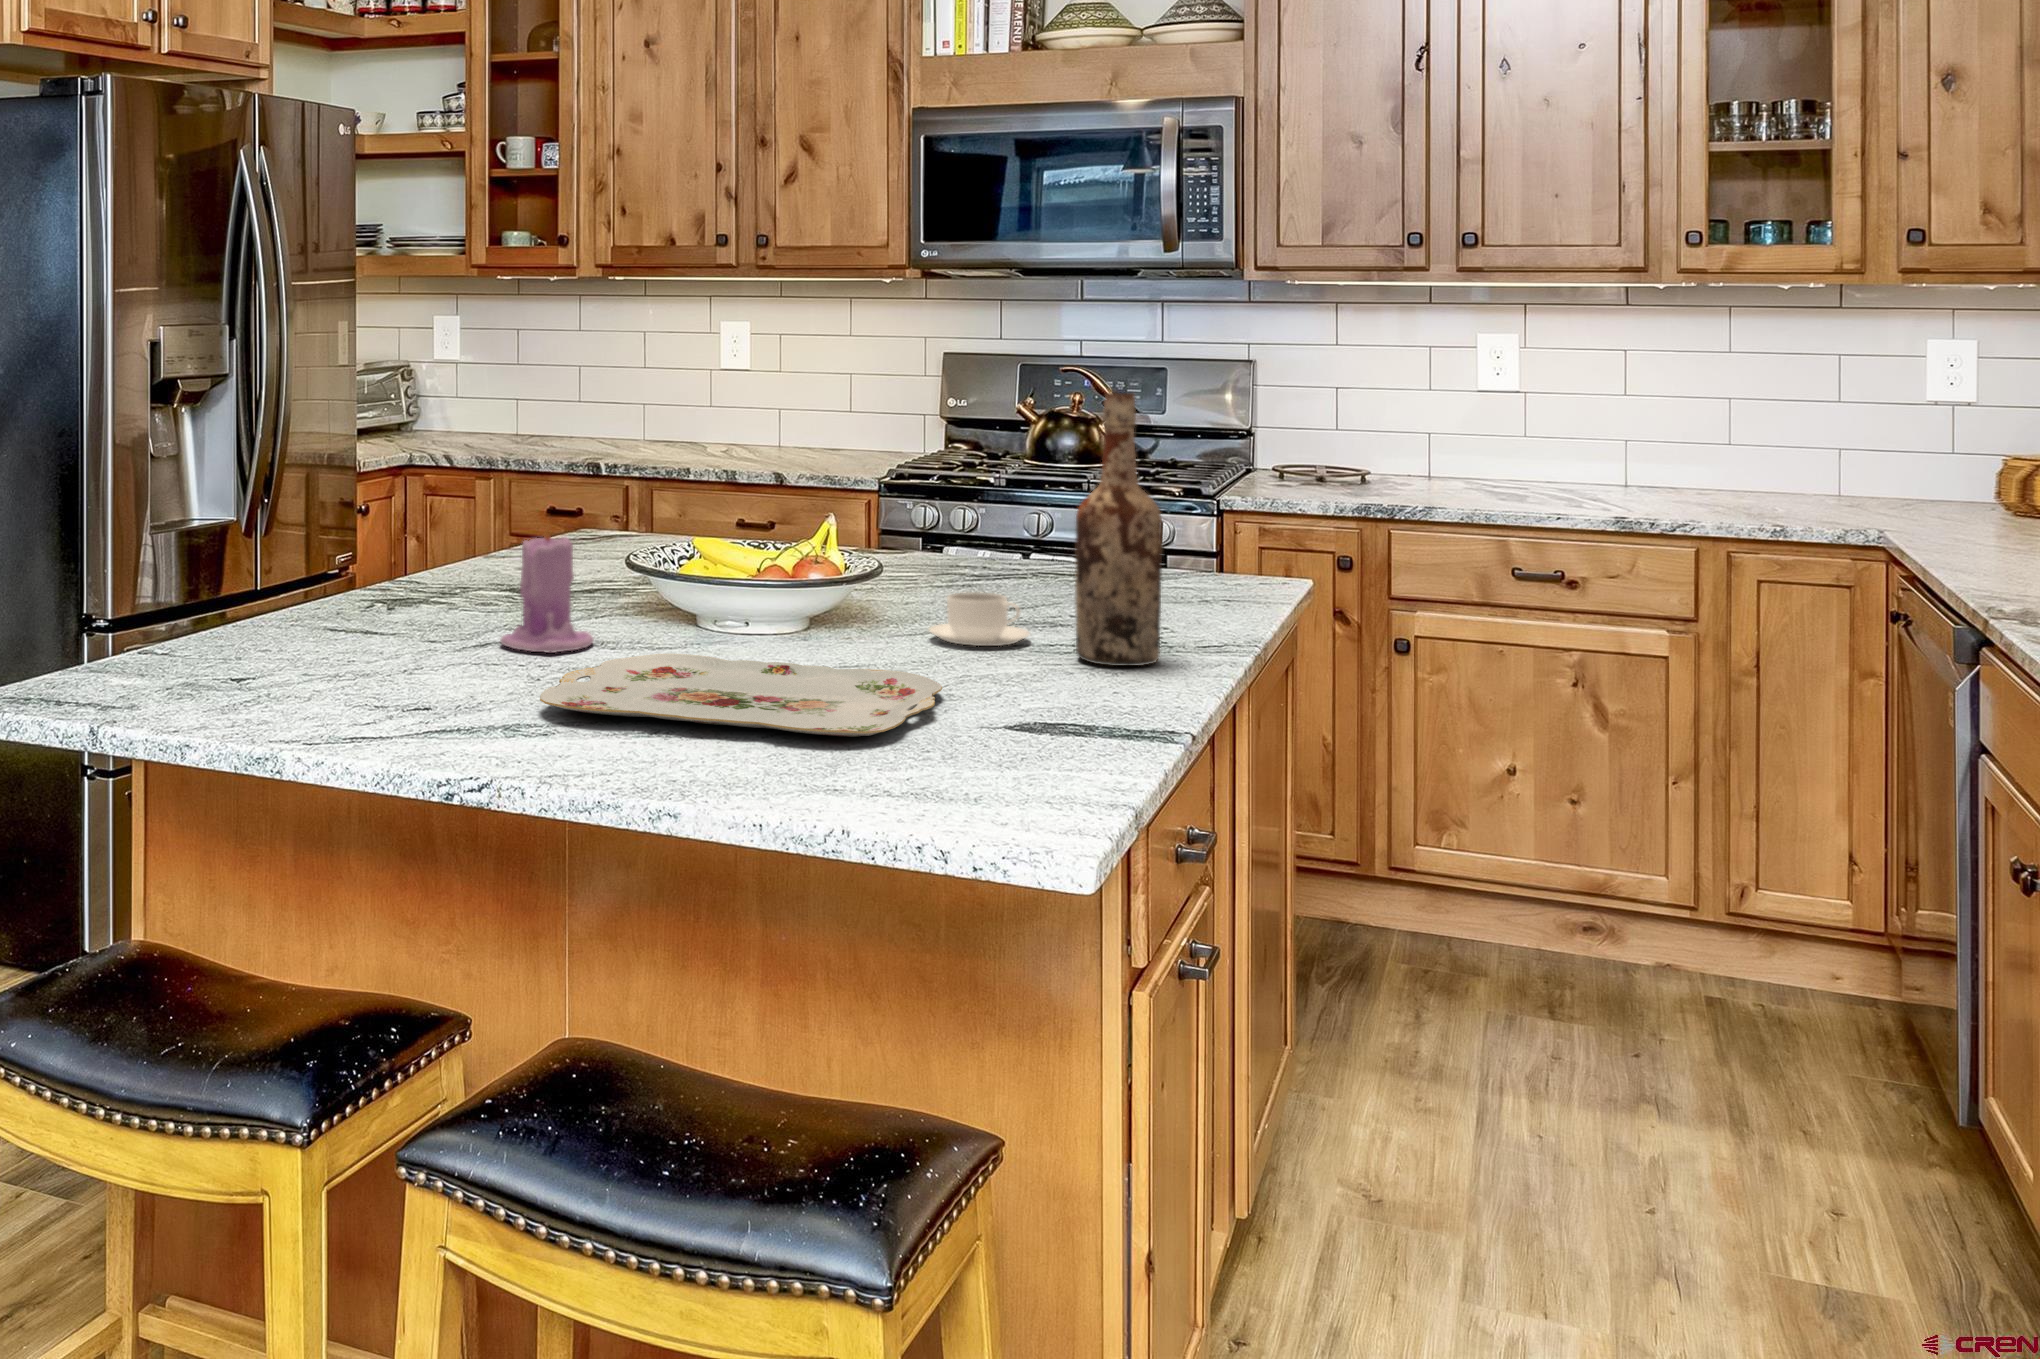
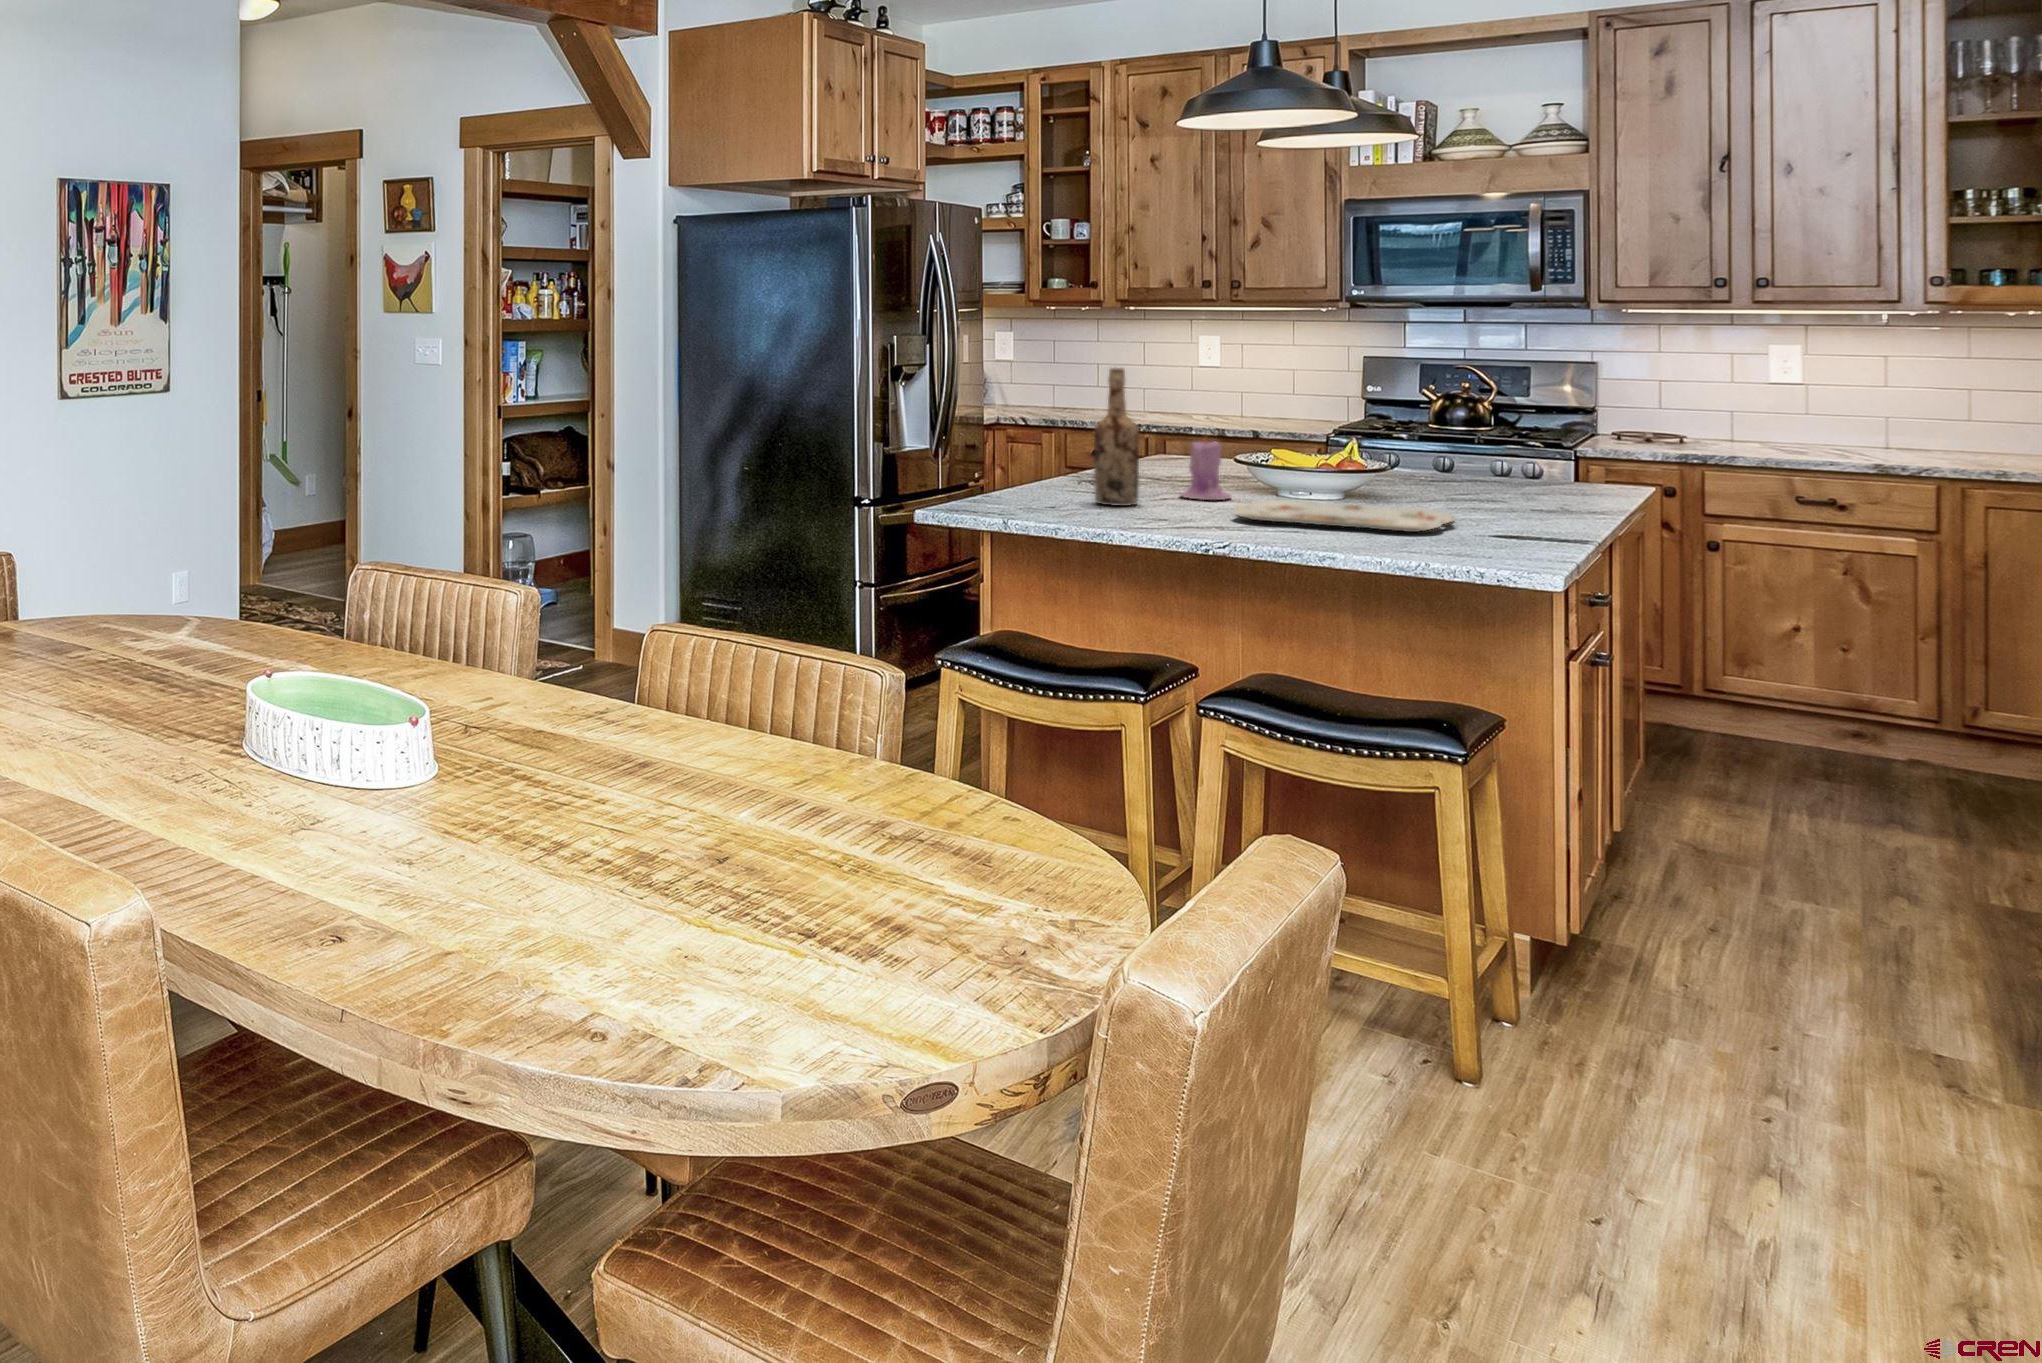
wine bottle: present [1075,393,1162,666] -> present [1094,368,1139,506]
coffee cup: present [929,592,1029,646] -> none [1427,476,1491,503]

